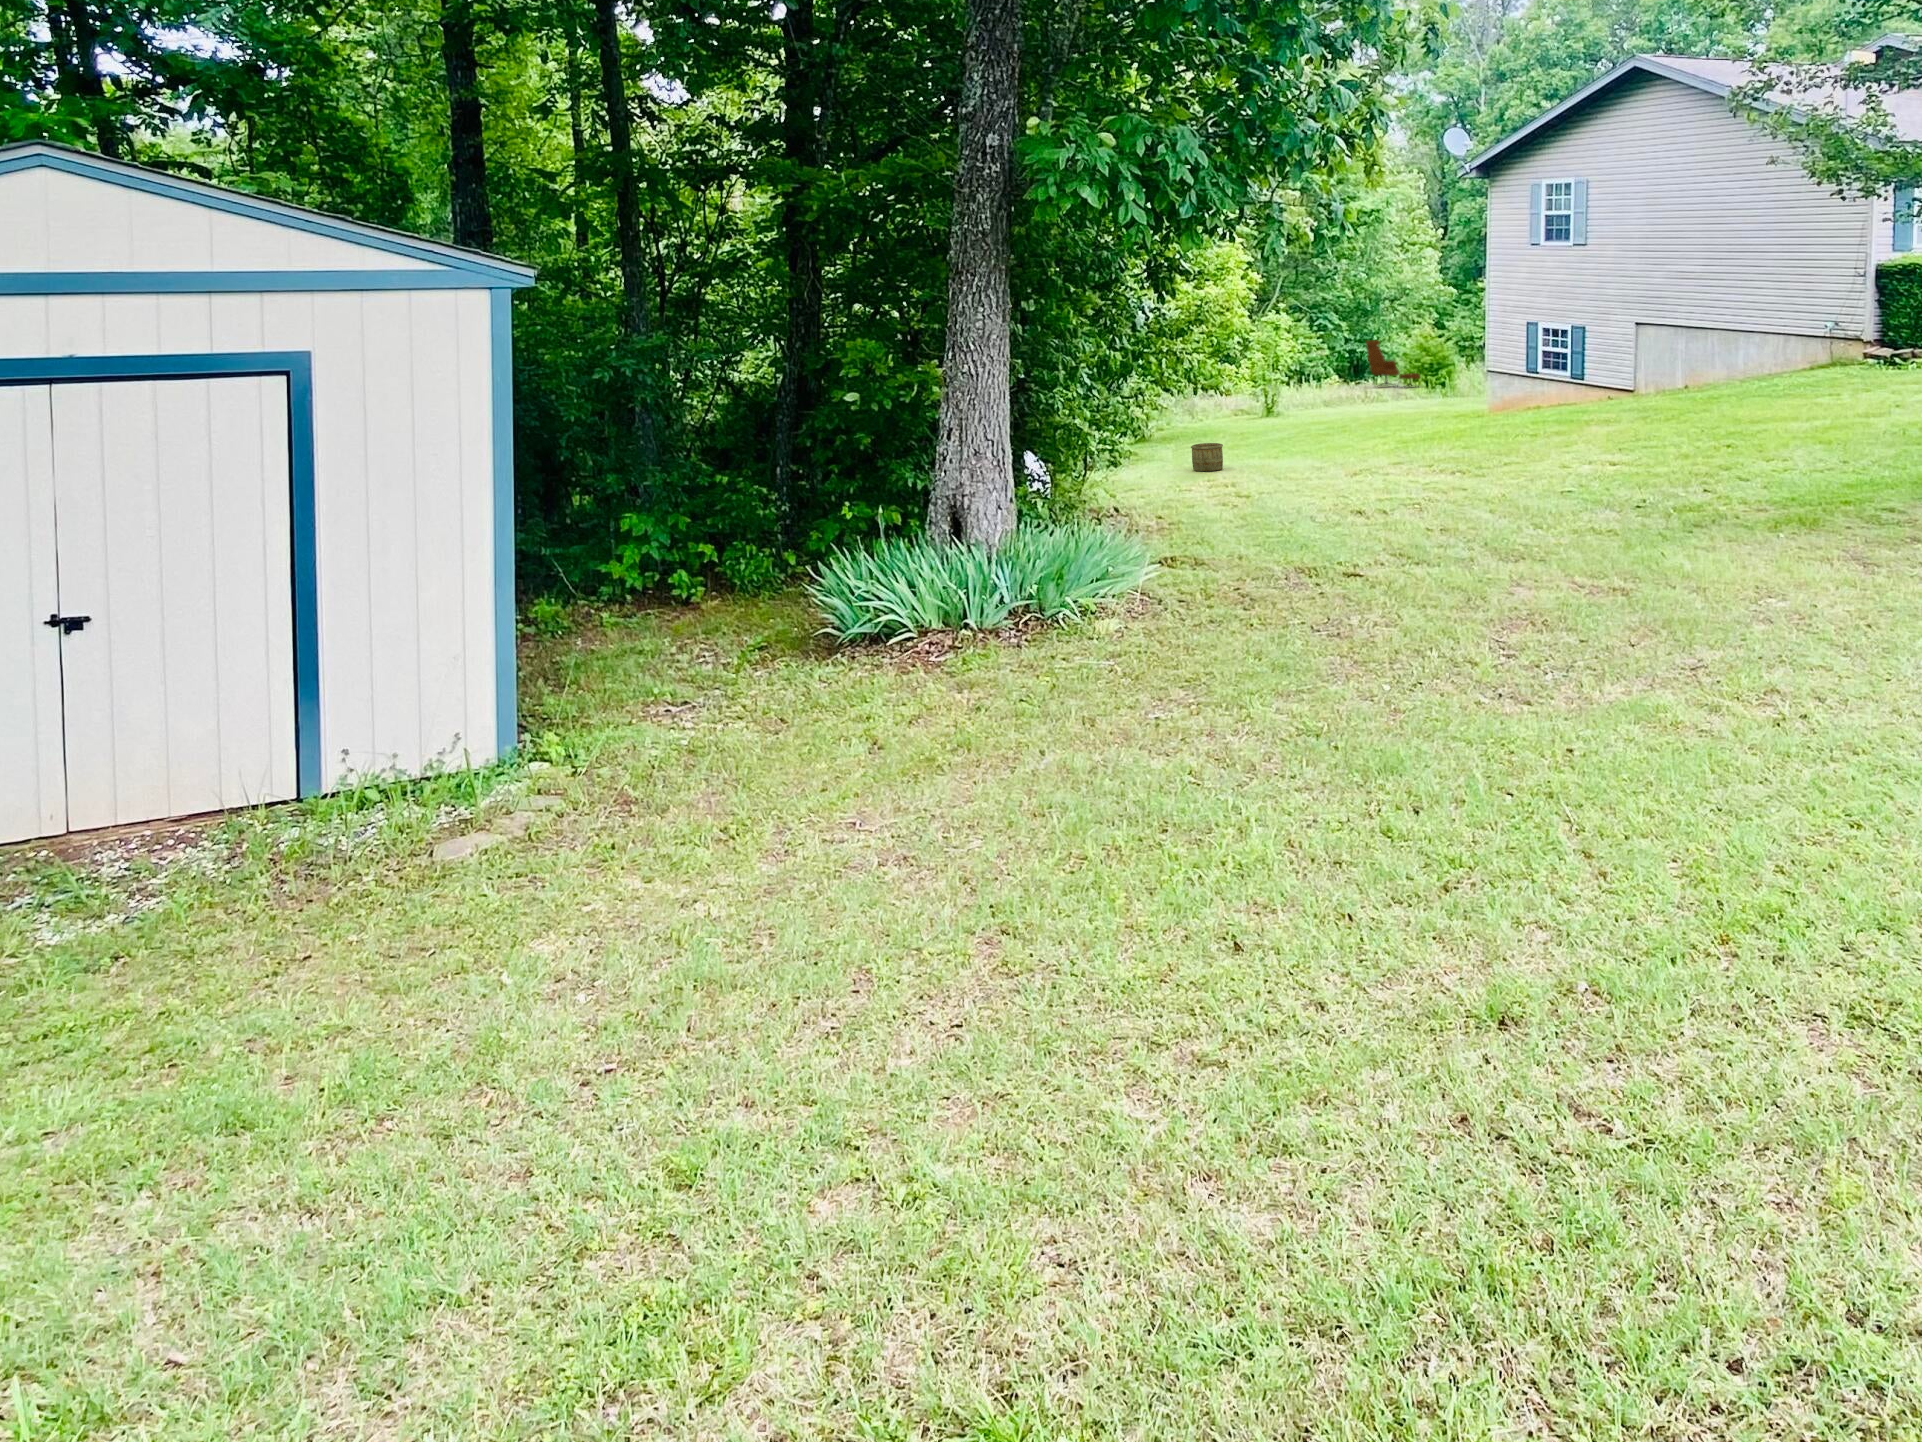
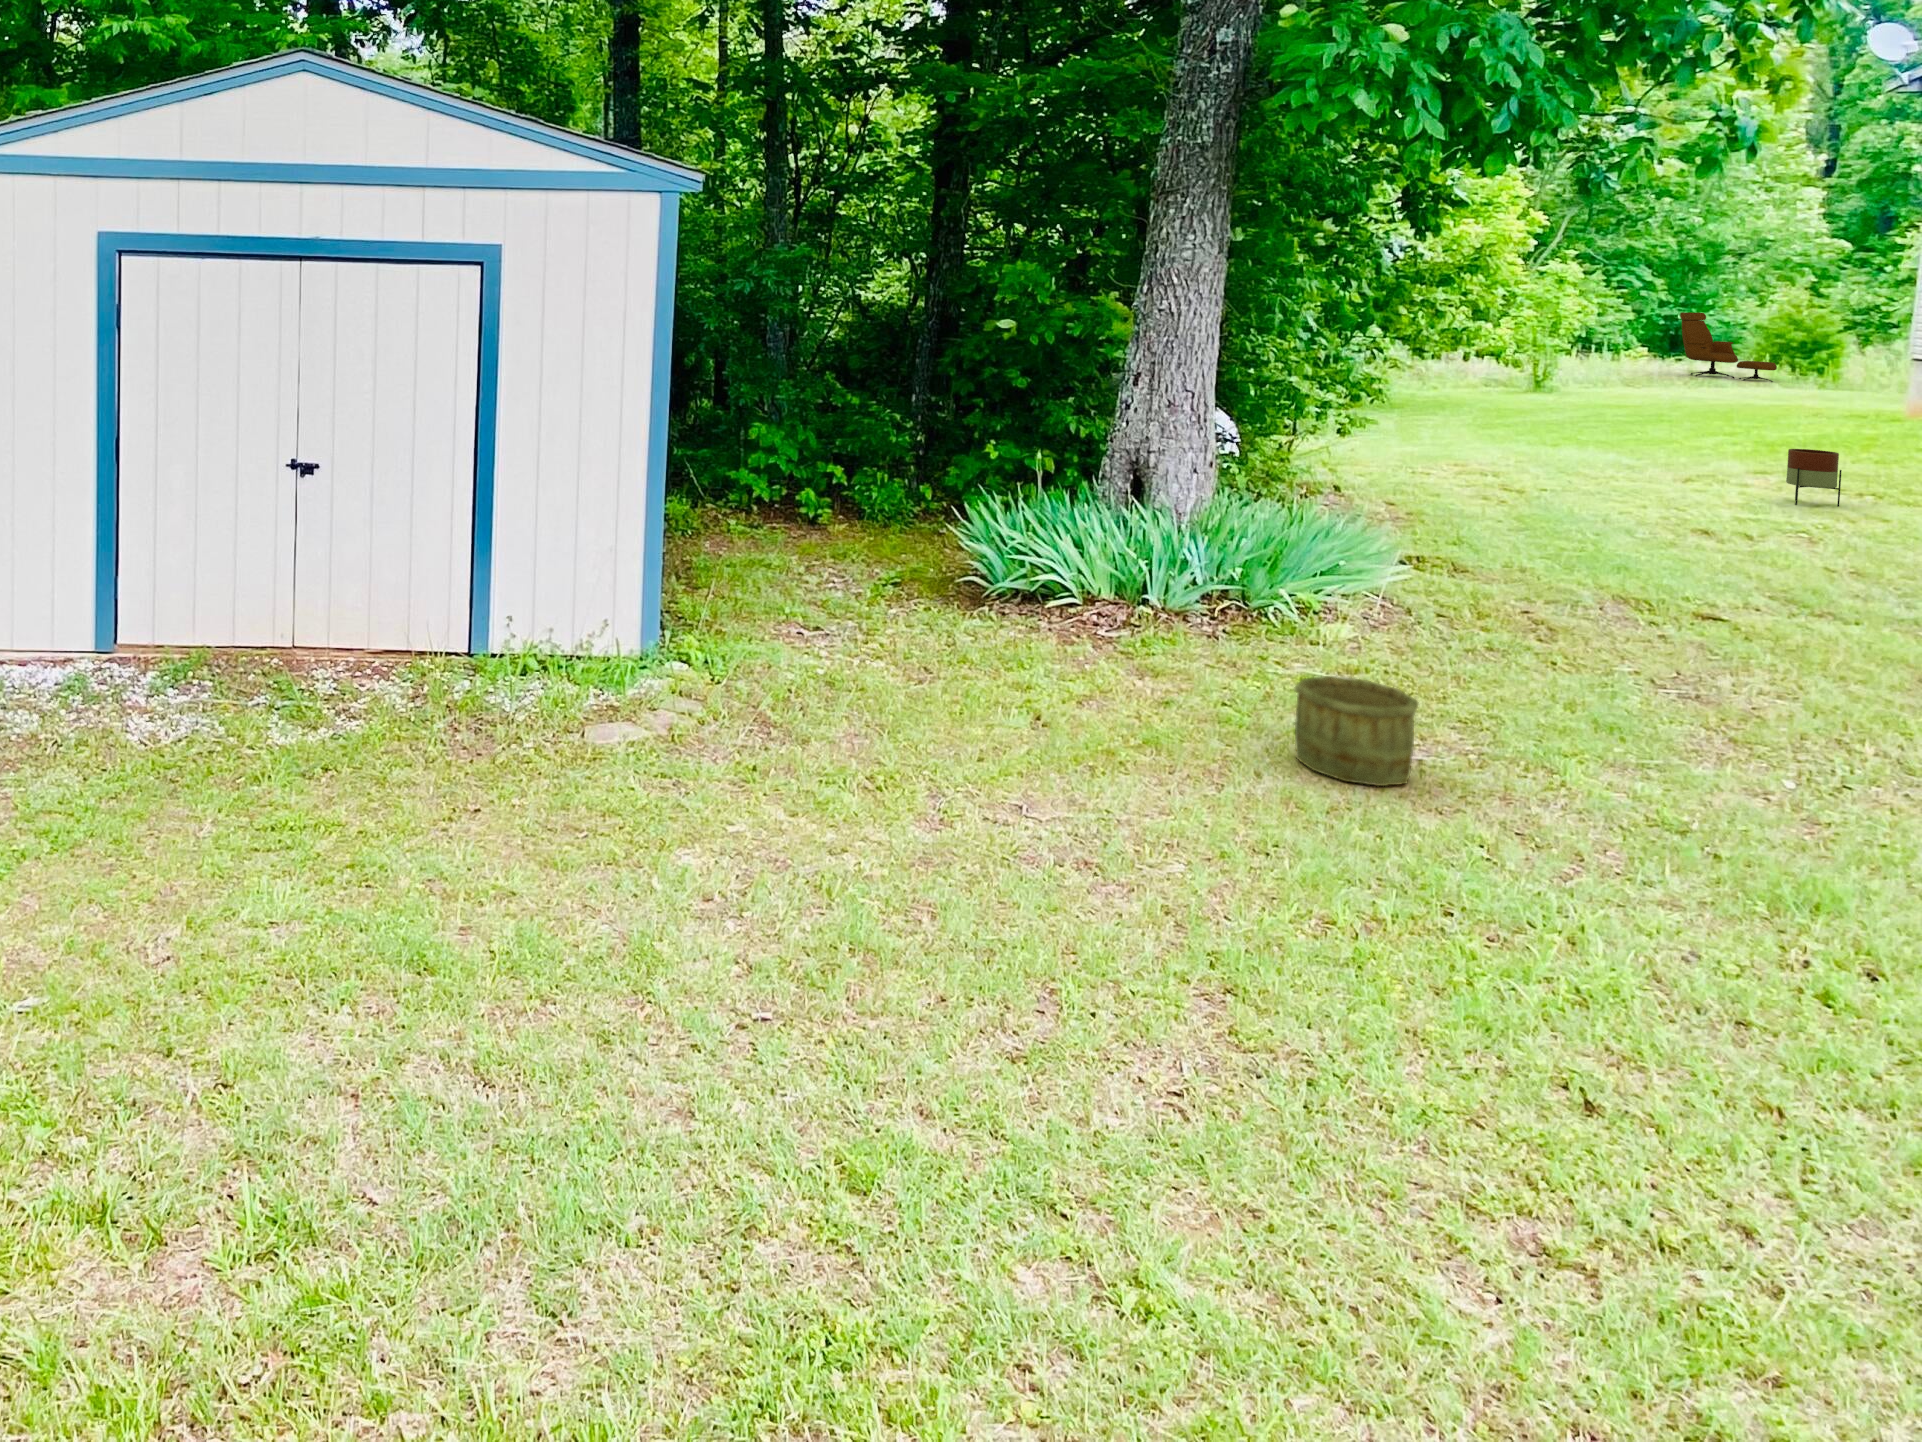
planter: none [1393,436,1421,476] -> present [1786,449,1842,506]
wooden bucket: present [1191,443,1223,471] -> present [1294,676,1418,786]

